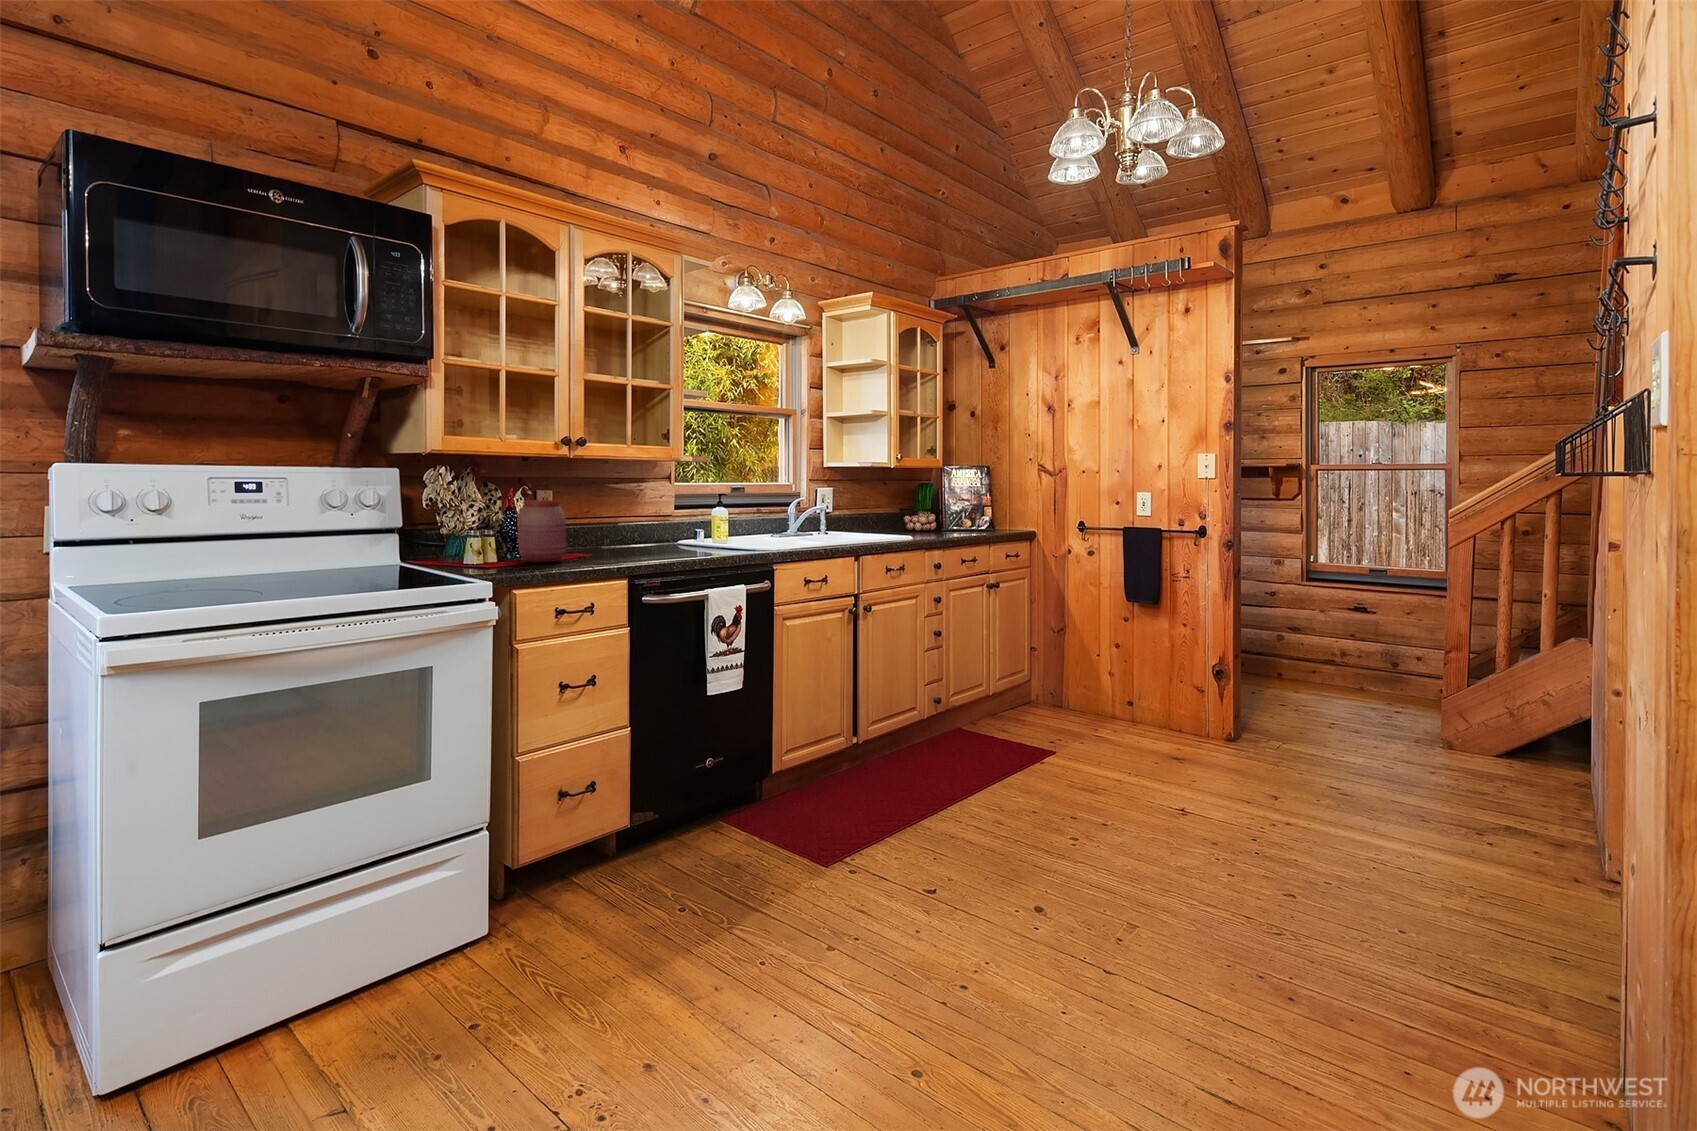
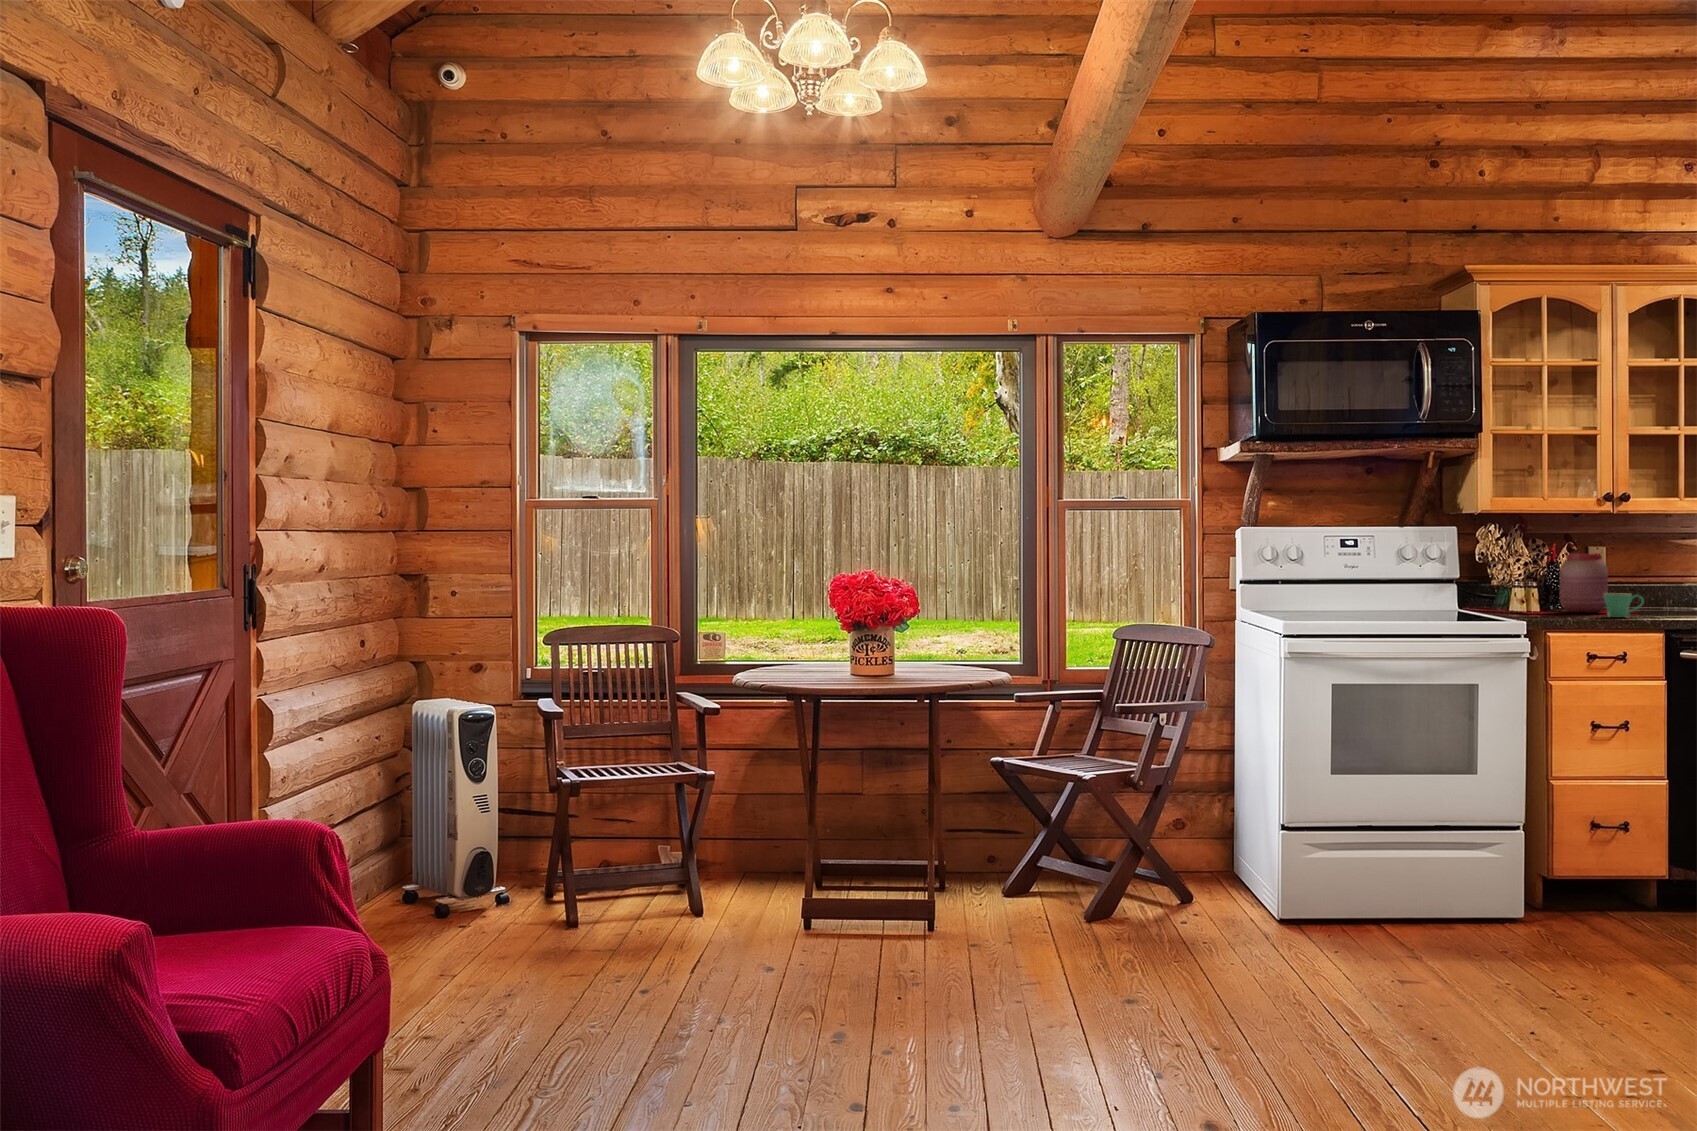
mug: none [568,543,609,569] -> present [1603,593,1644,617]

